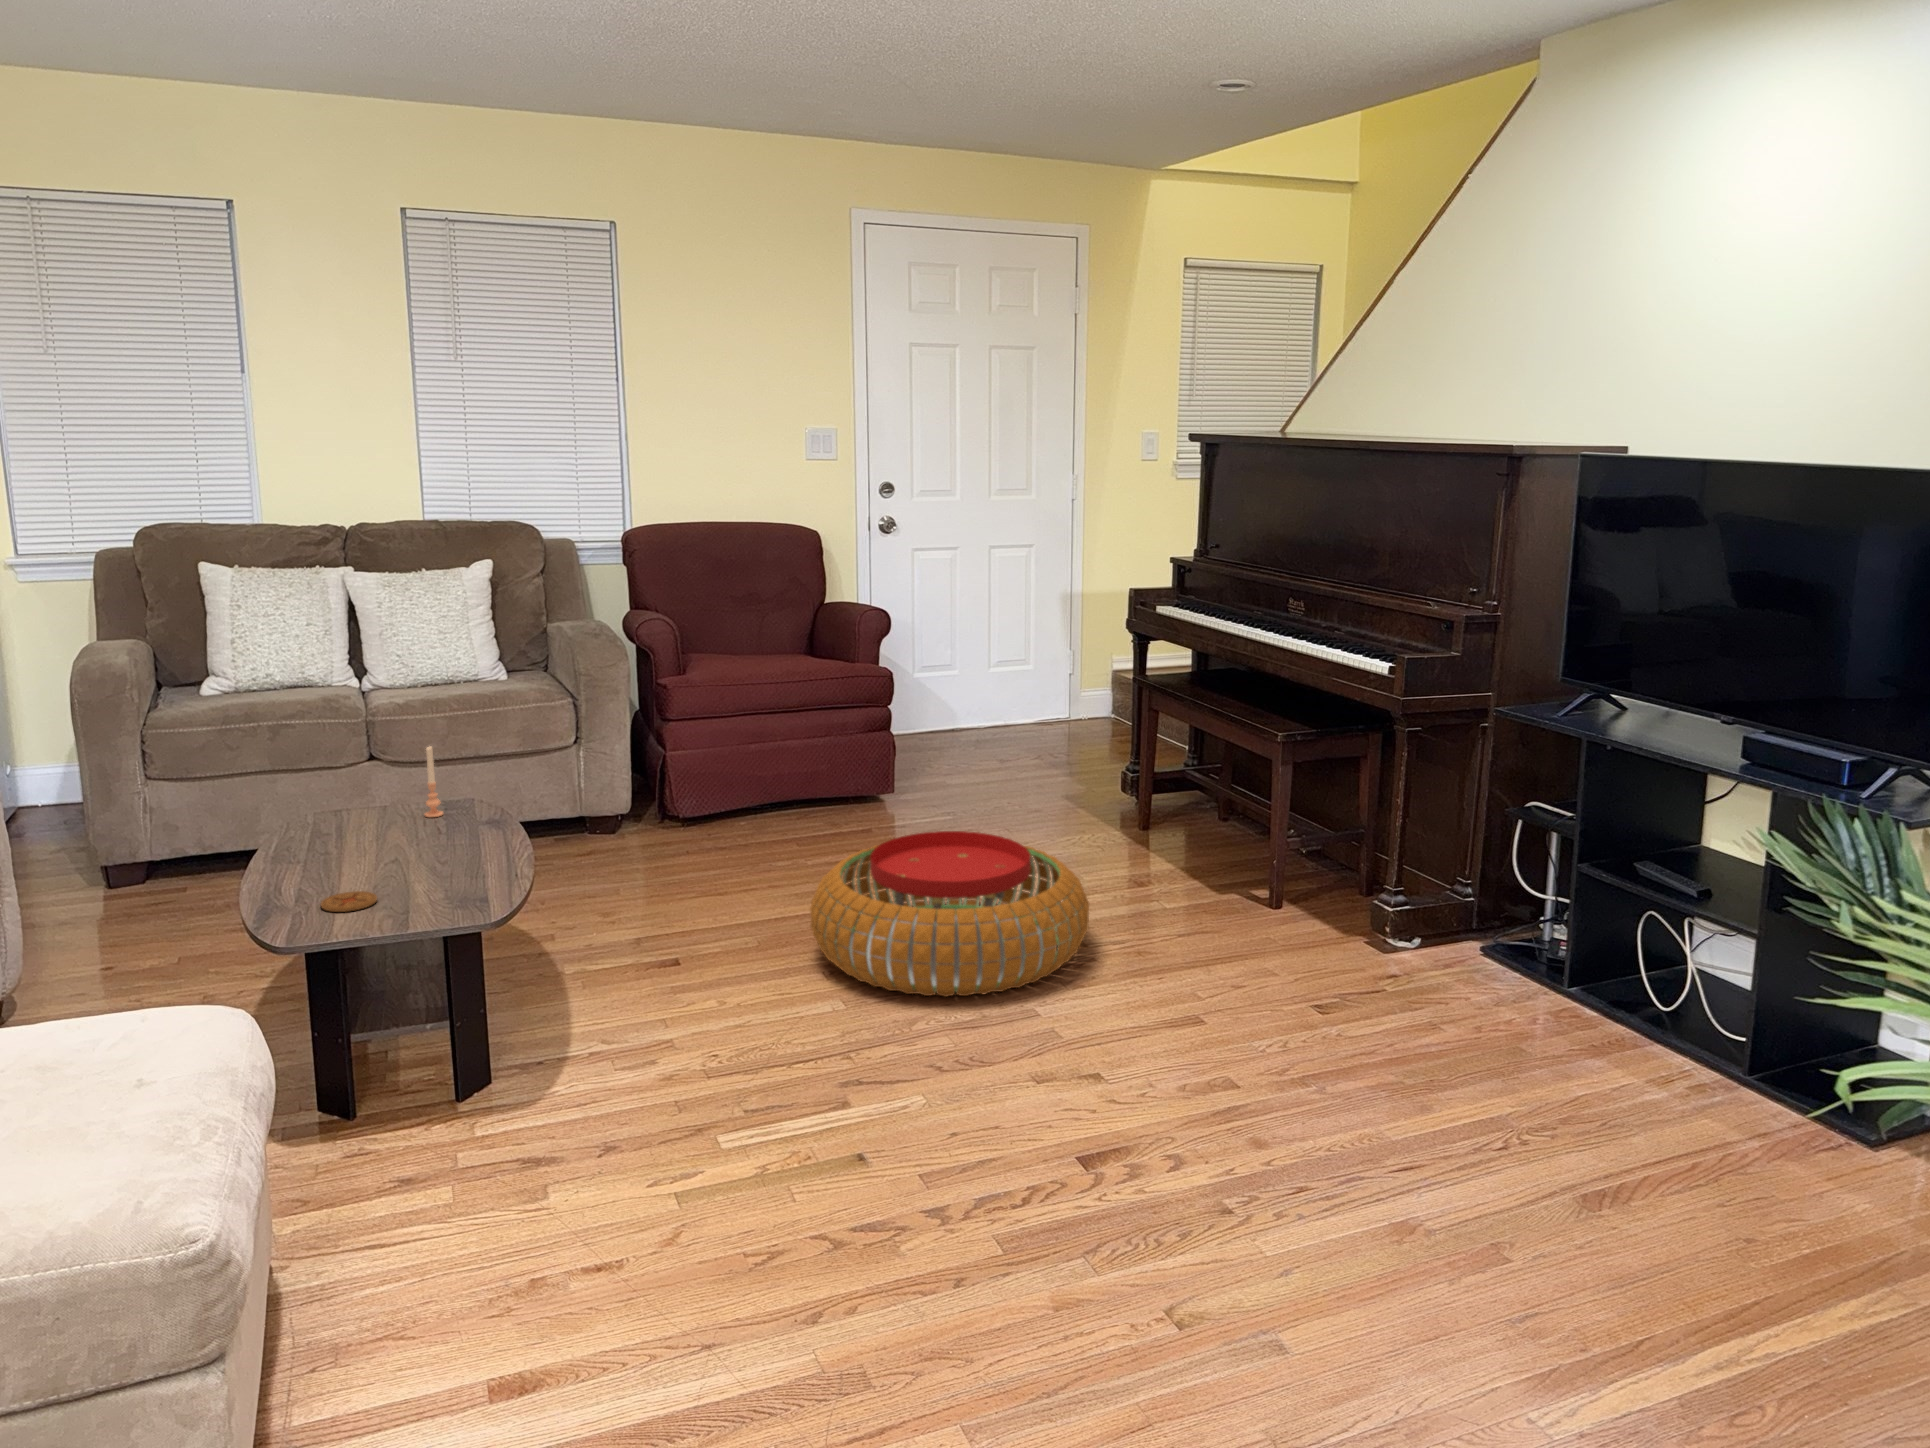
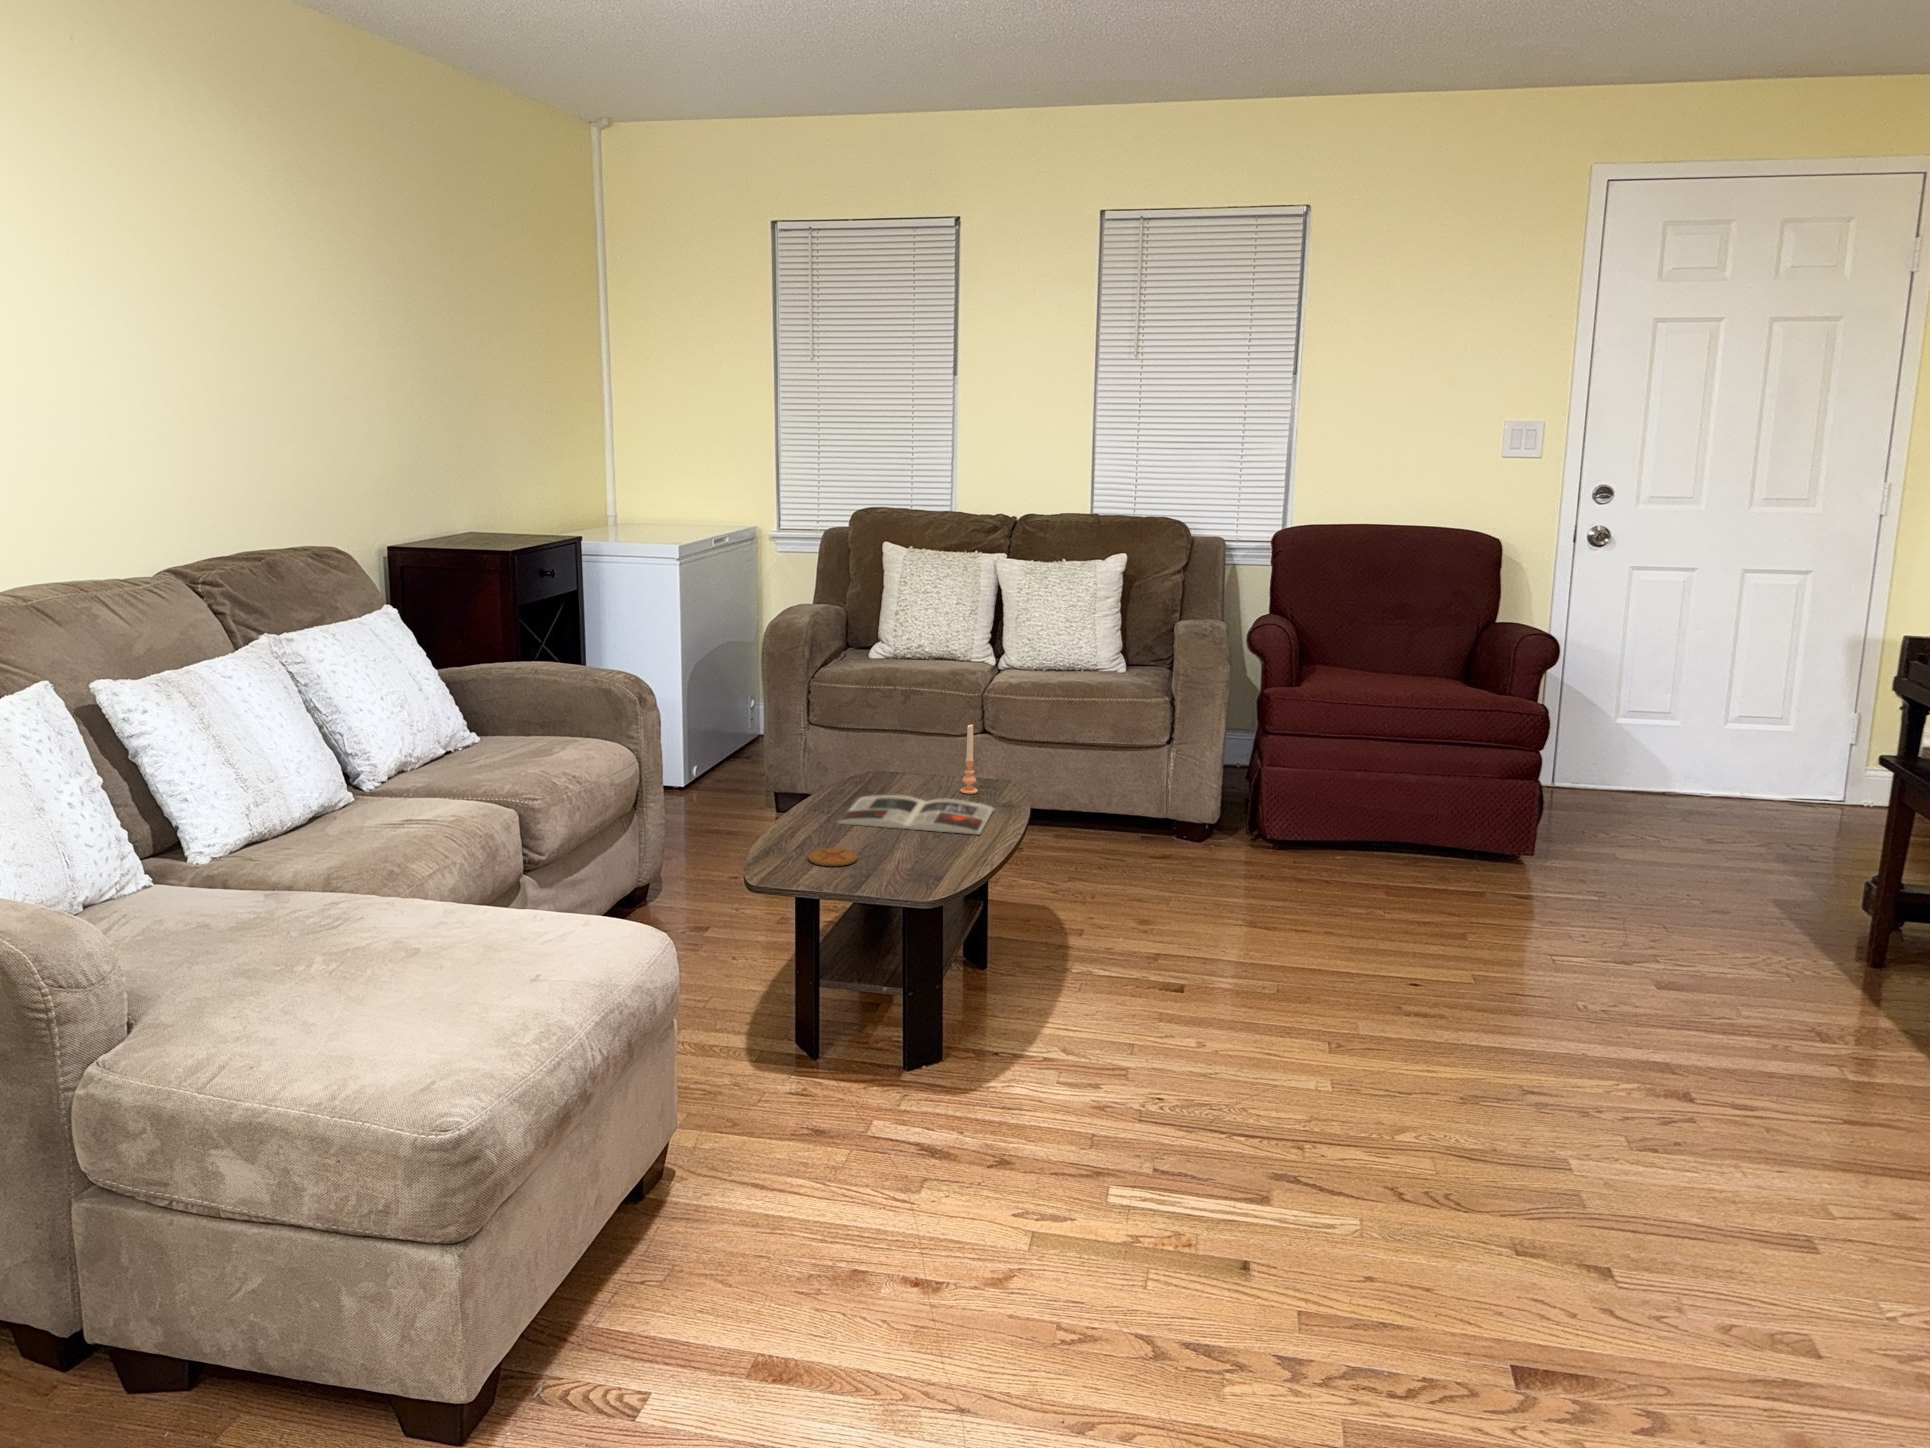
magazine: none [319,824,483,870] -> present [838,795,994,835]
pouf: present [810,831,1089,997] -> none [1326,907,1694,1124]

